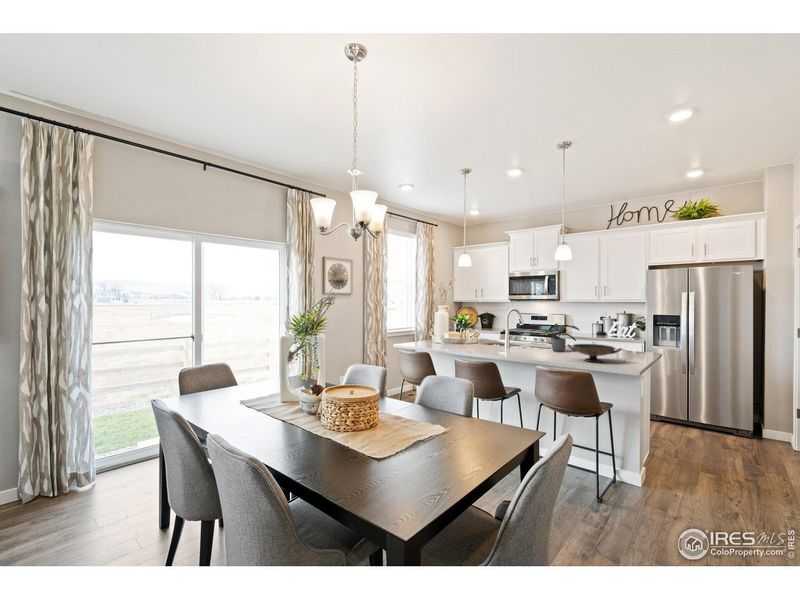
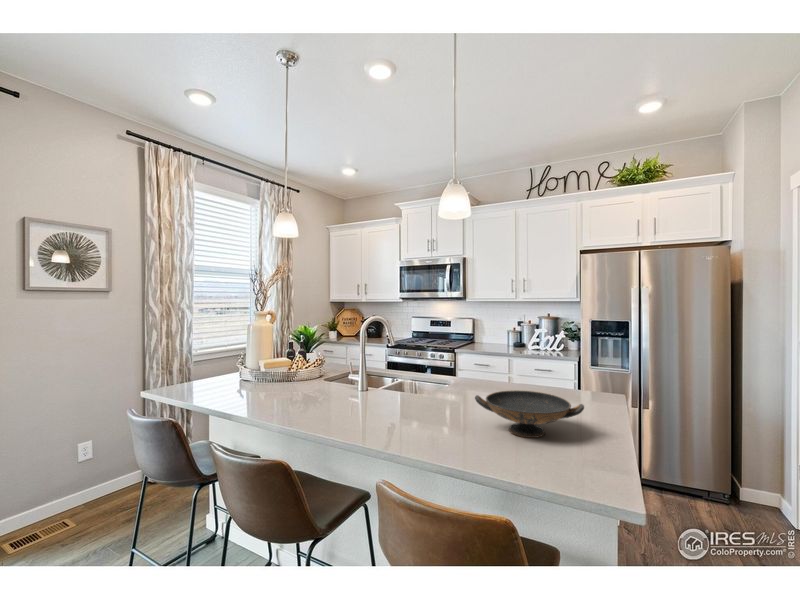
potted plant: present [544,323,580,352] -> none [433,342,496,397]

